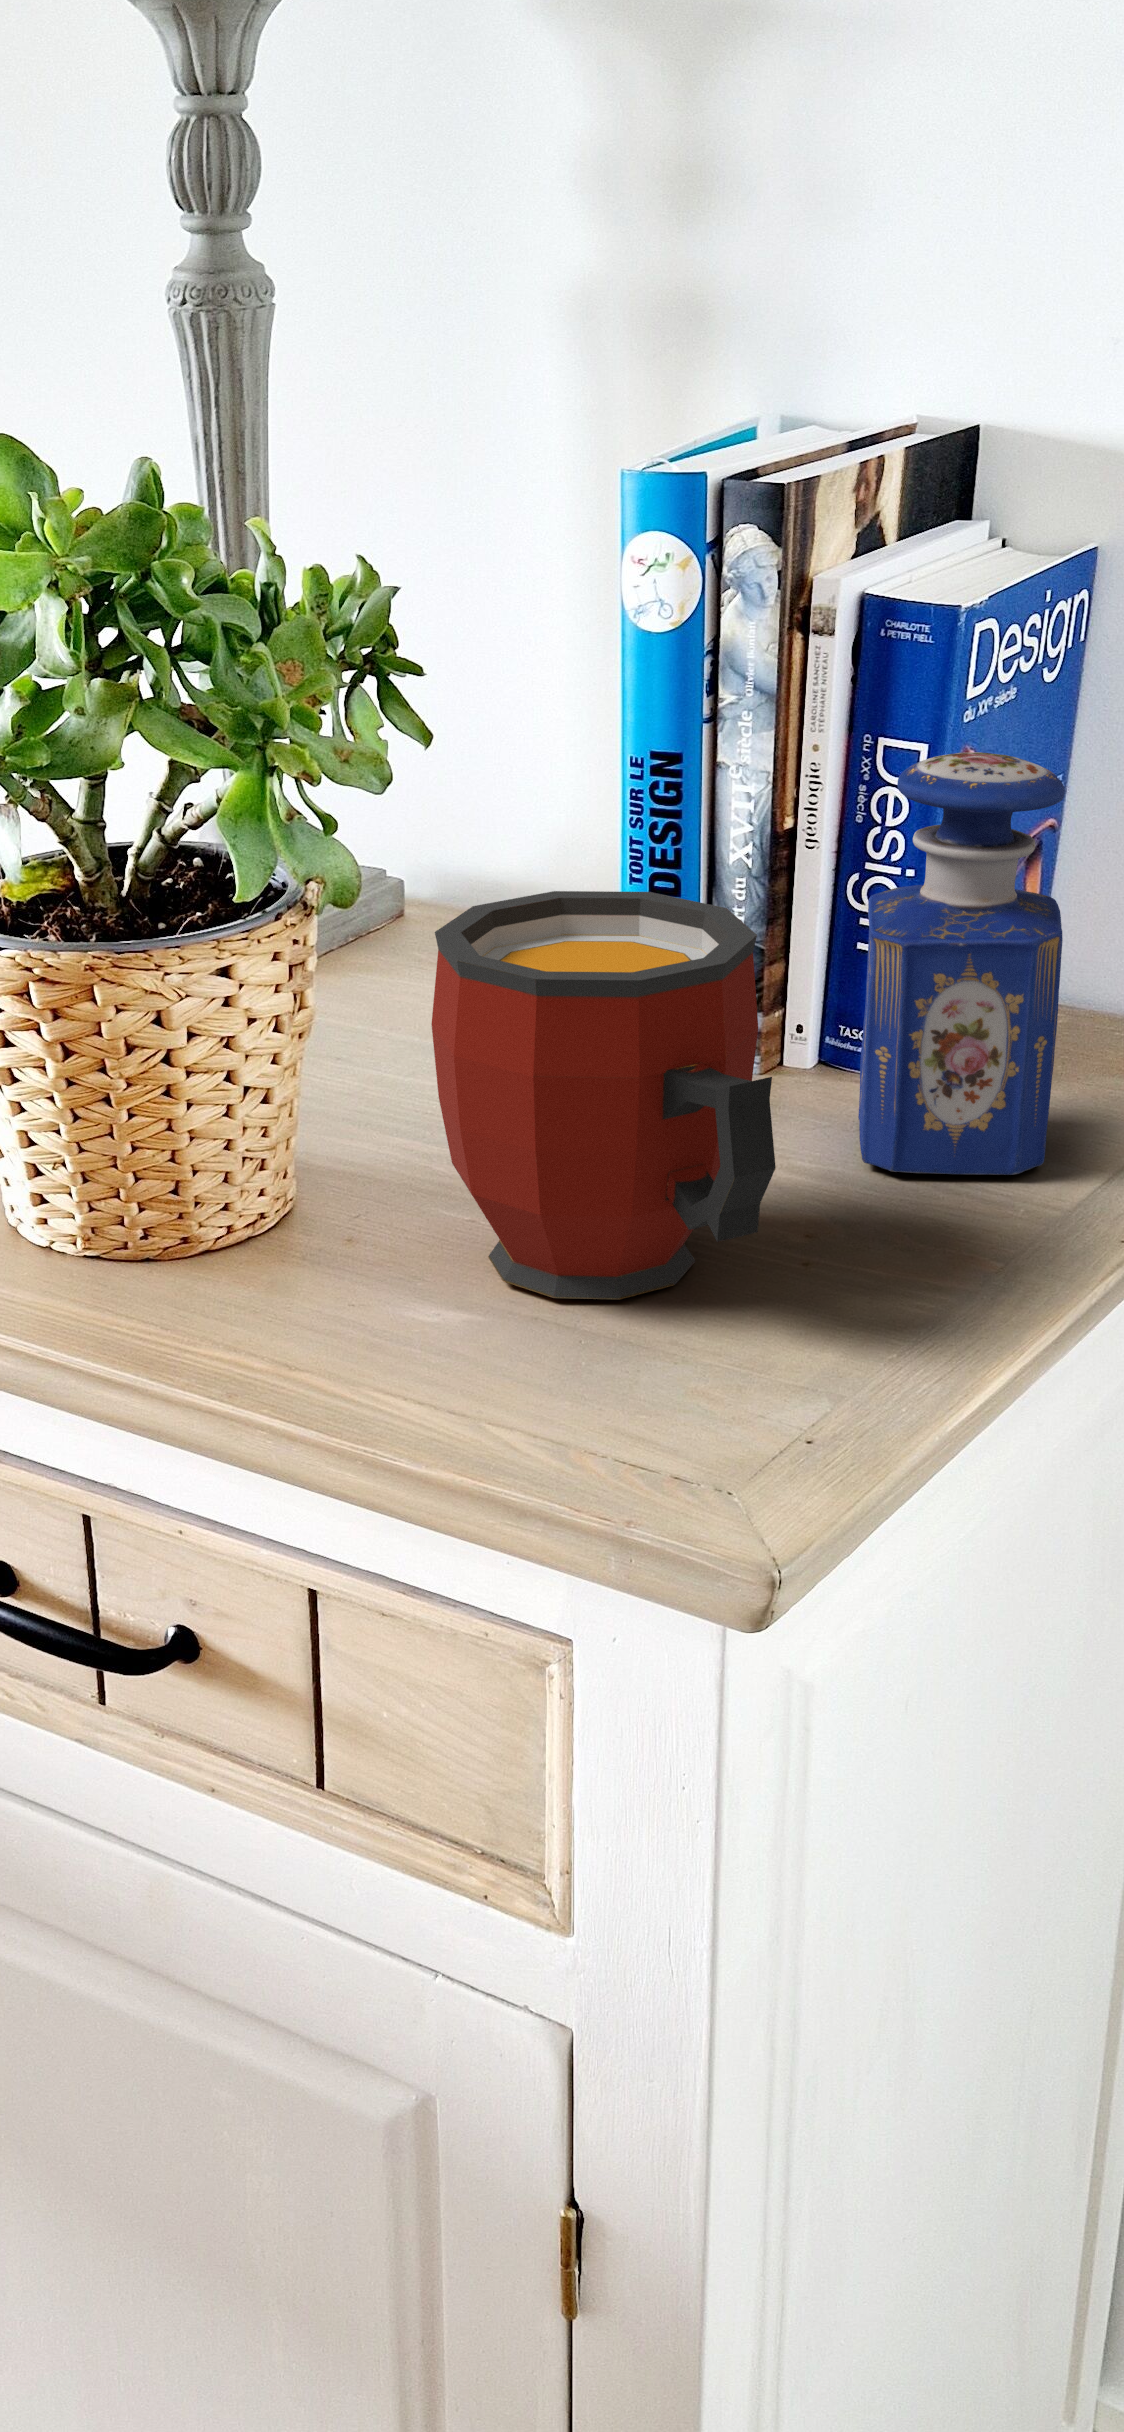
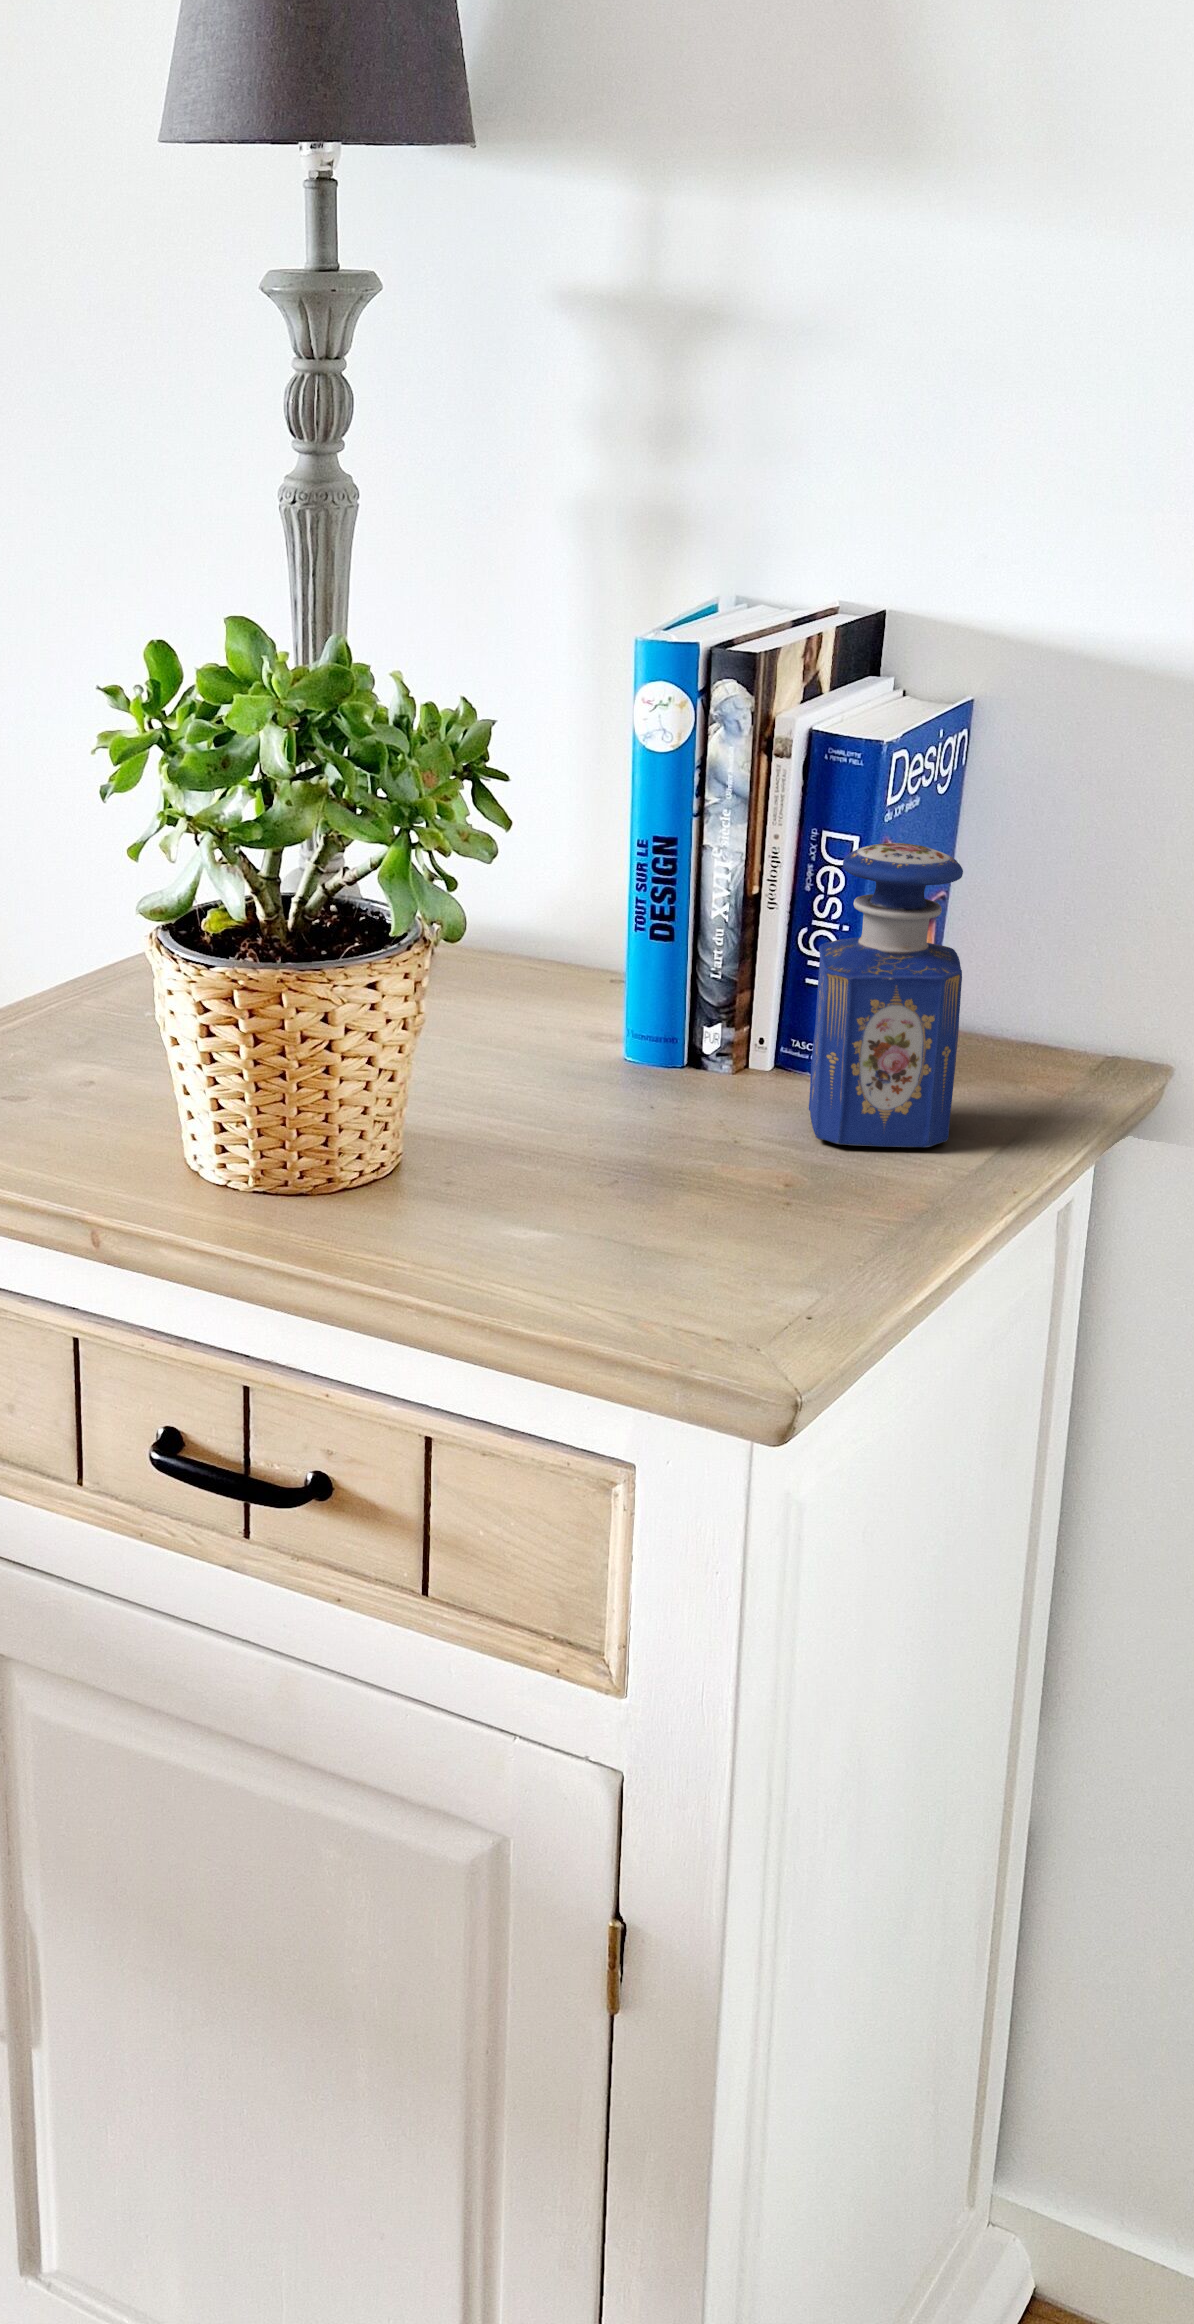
mug: present [431,891,776,1299] -> none [520,935,773,1223]

